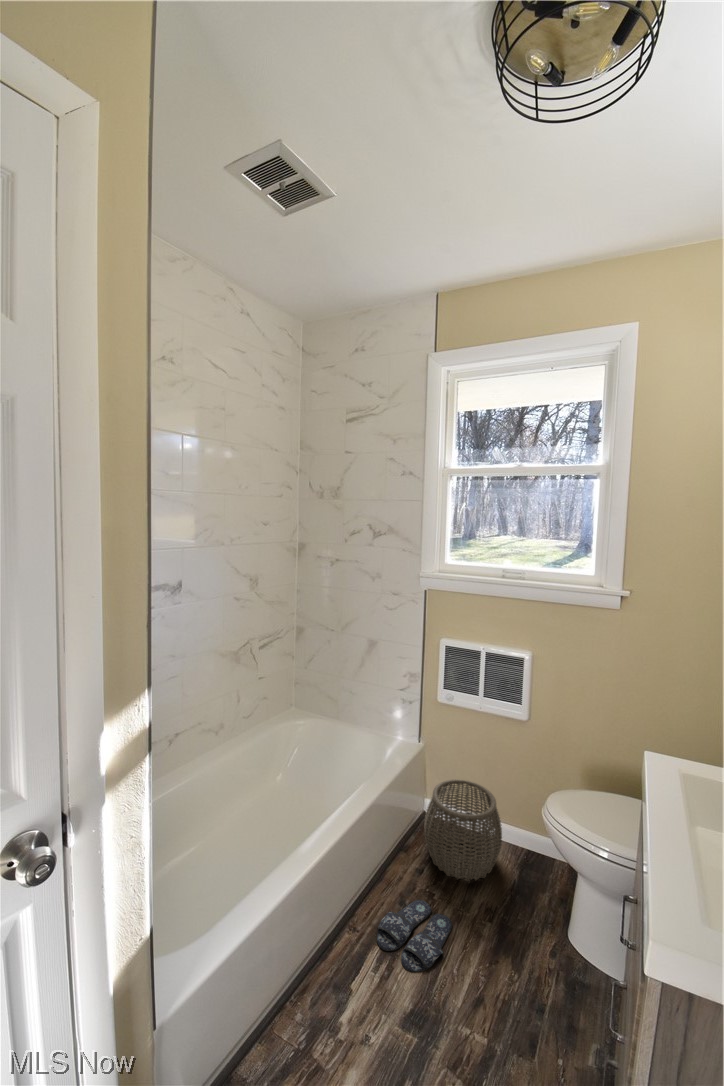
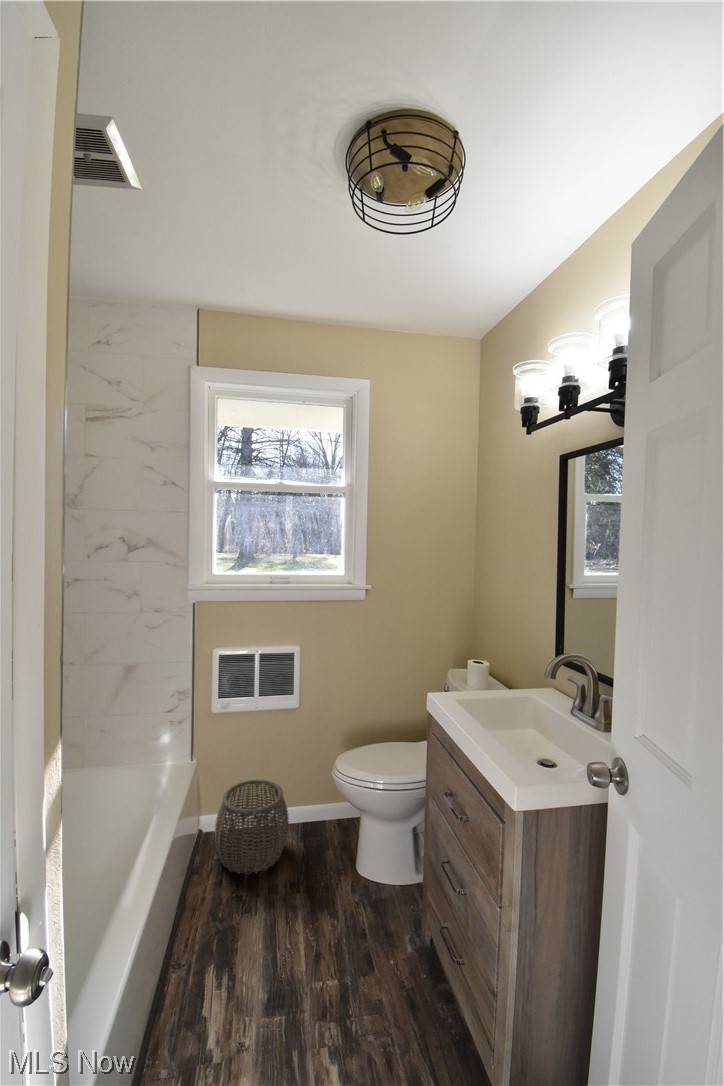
slippers: present [377,900,452,972] -> none [205,906,273,969]

